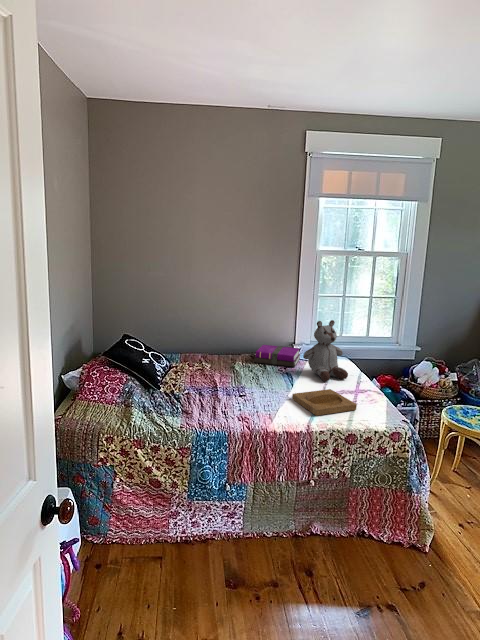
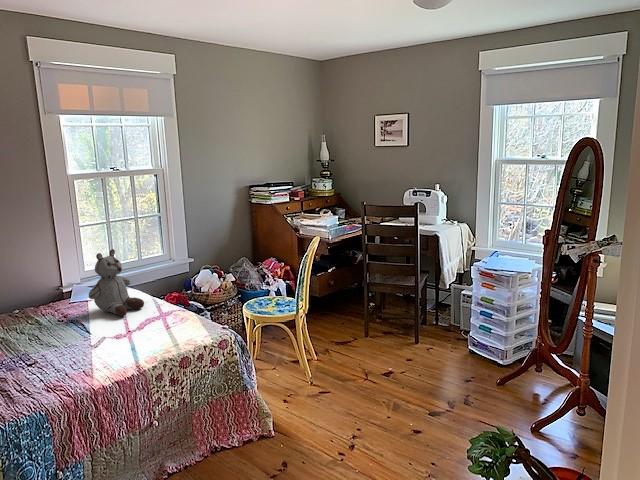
notebook: present [254,345,300,367] -> none [20,291,77,322]
tray: present [292,389,357,416] -> none [98,322,174,353]

